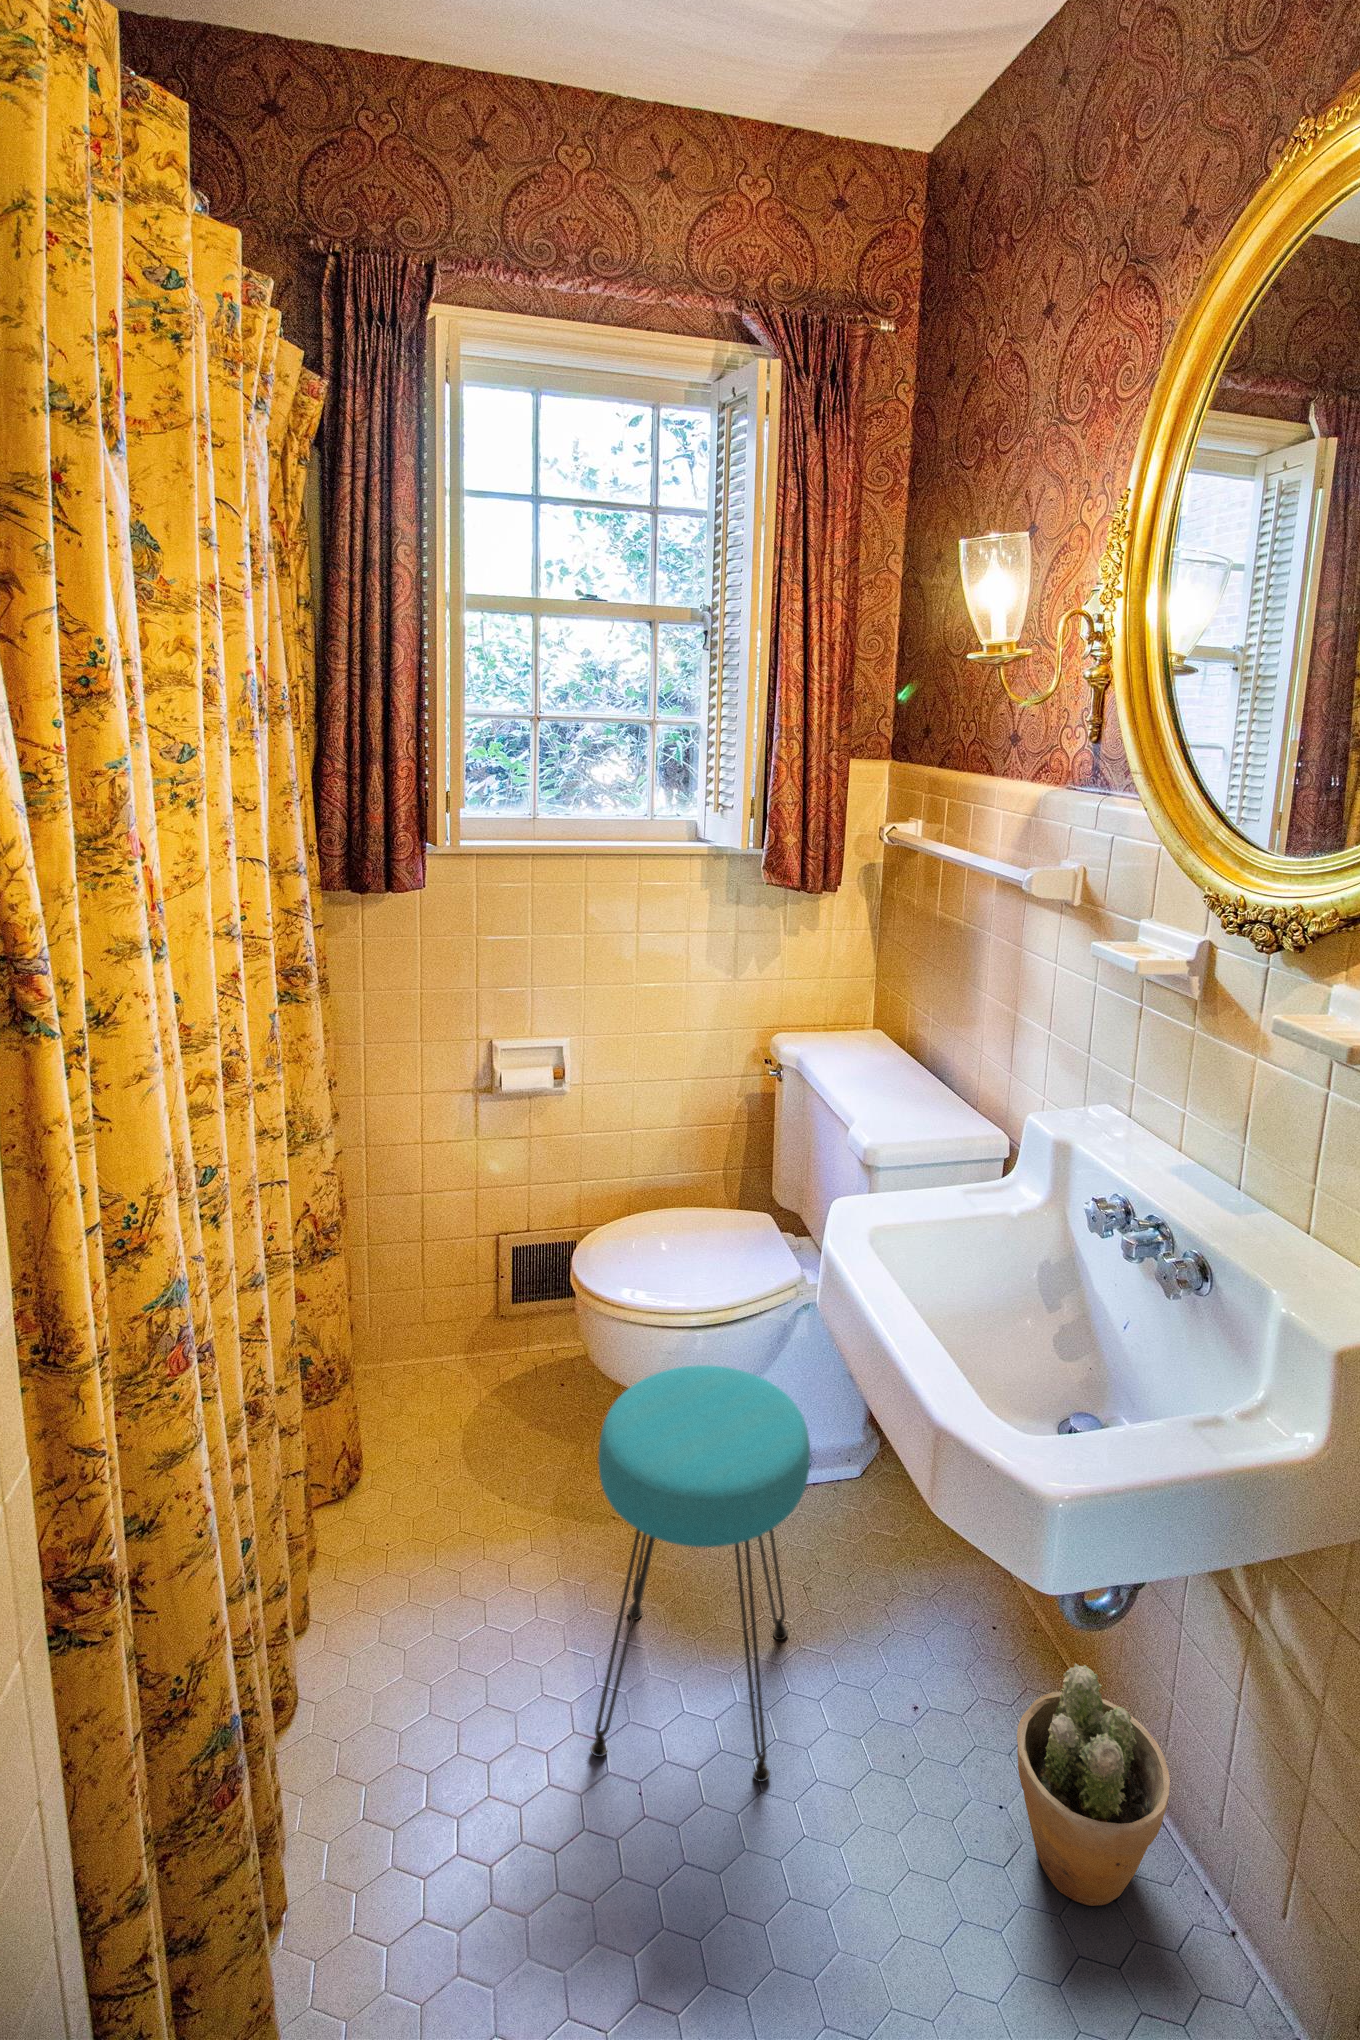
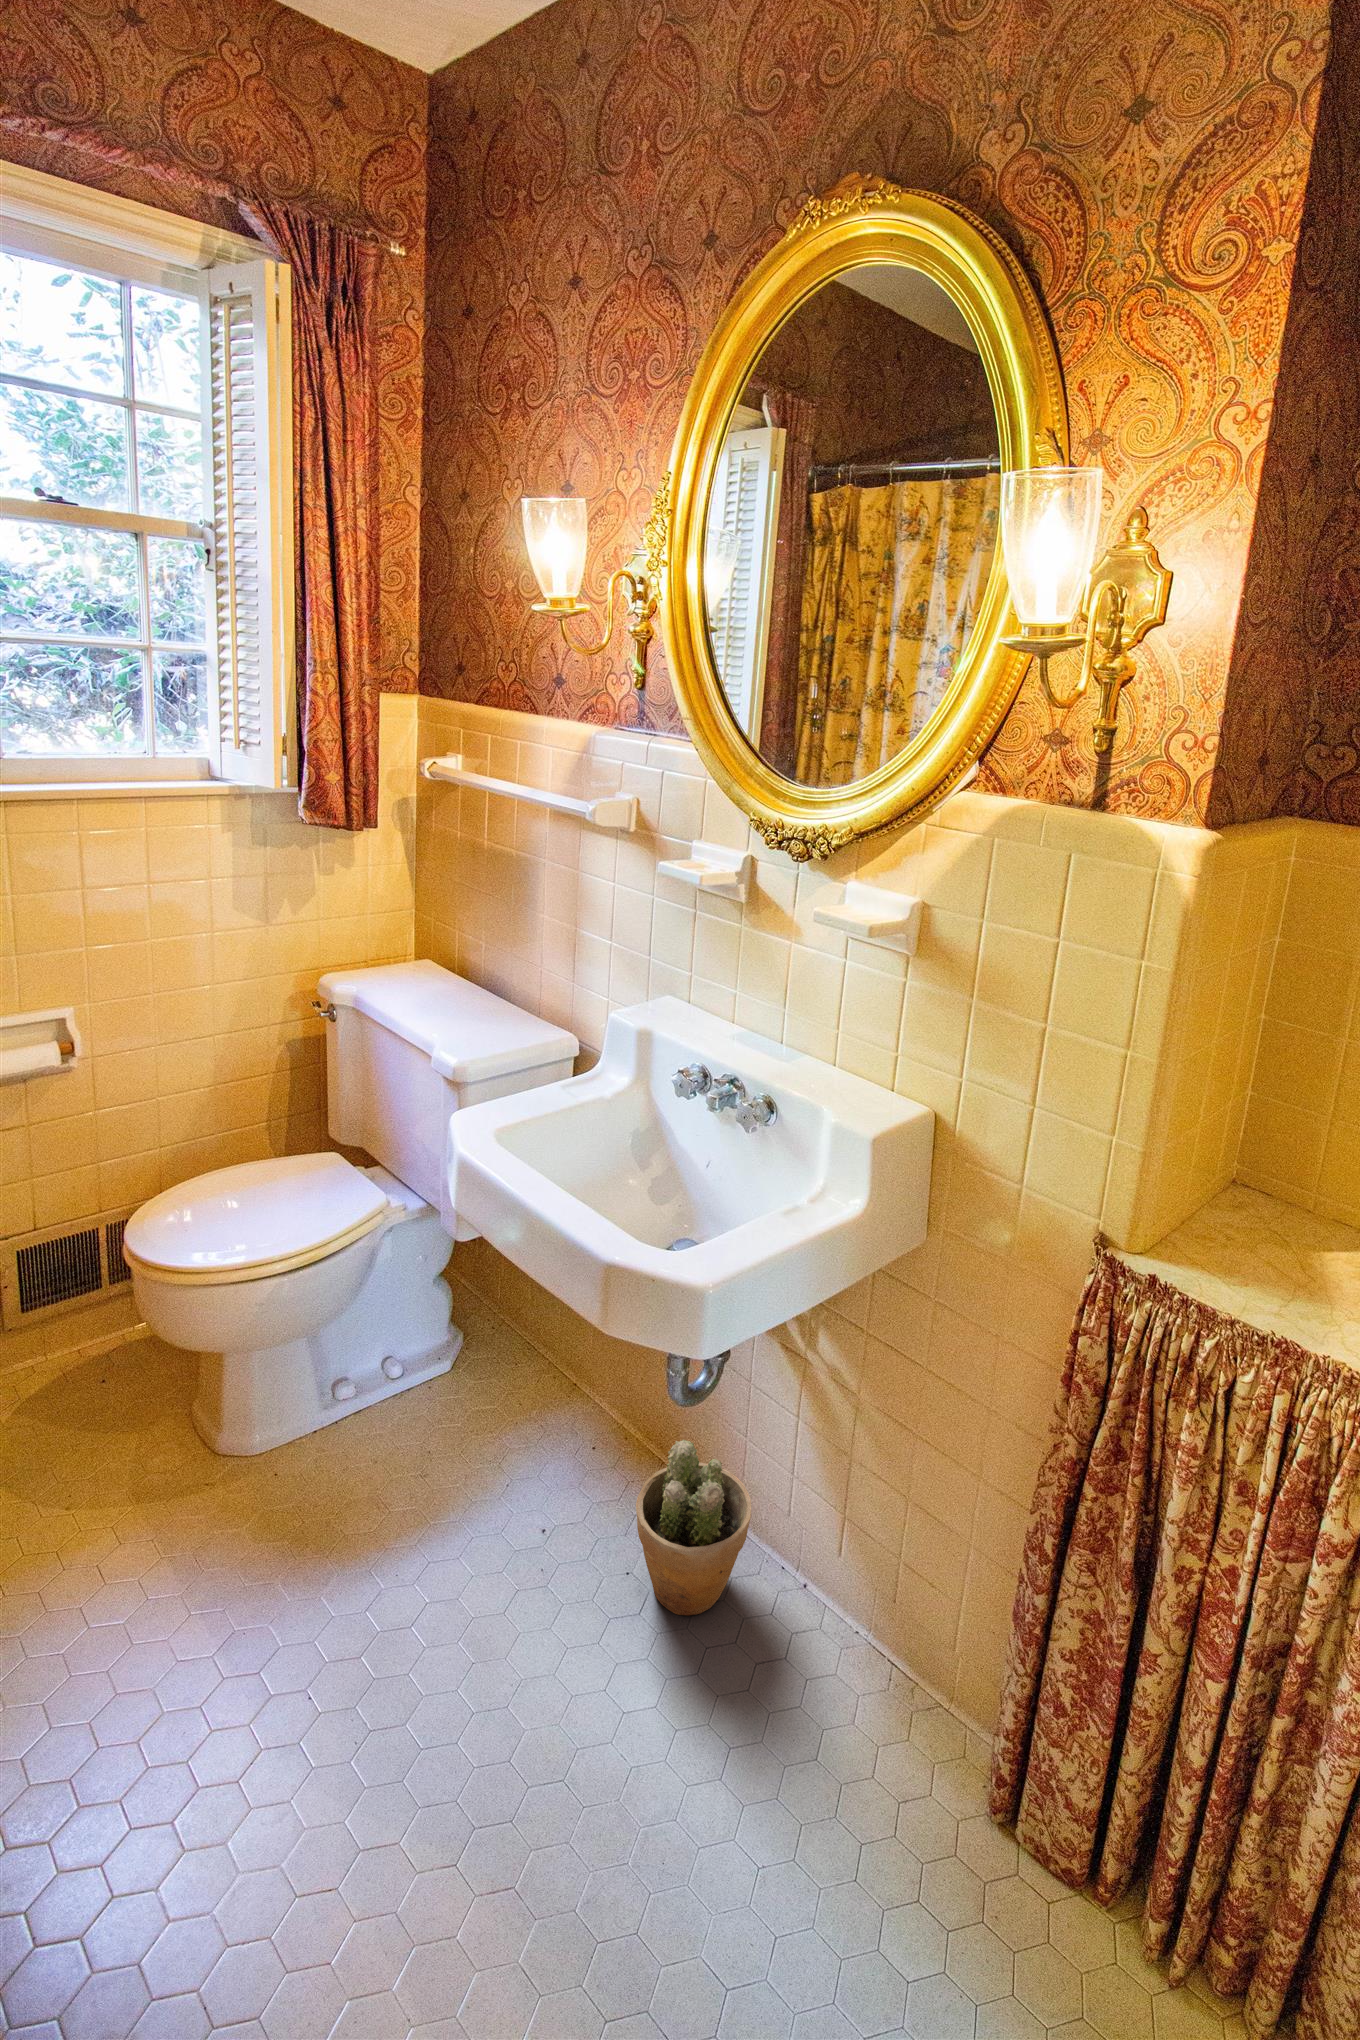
stool: present [591,1365,810,1782] -> none [217,1294,438,1692]

